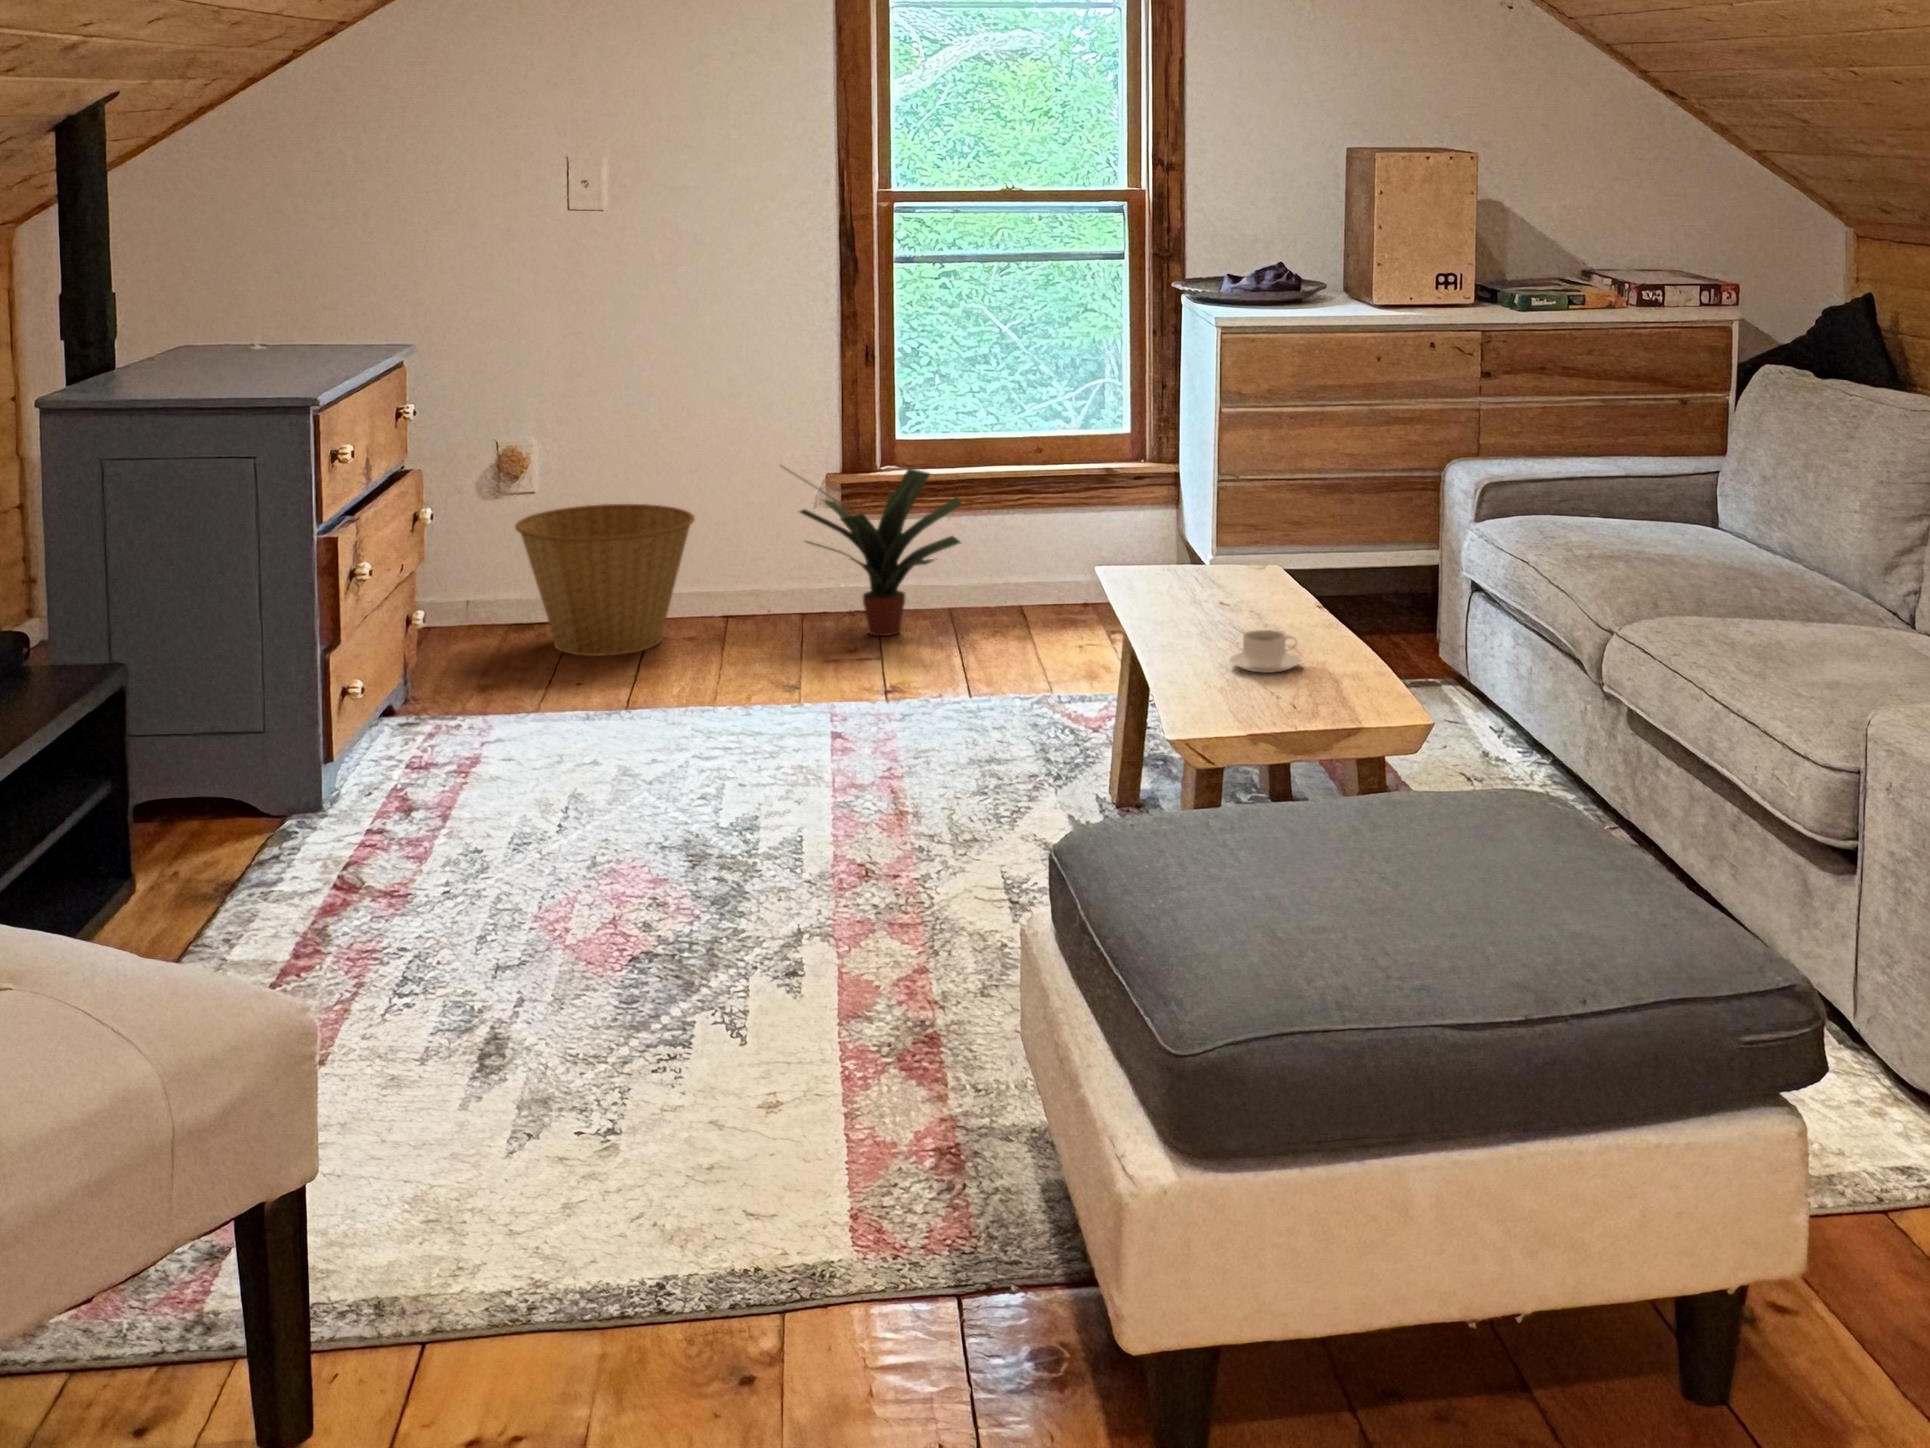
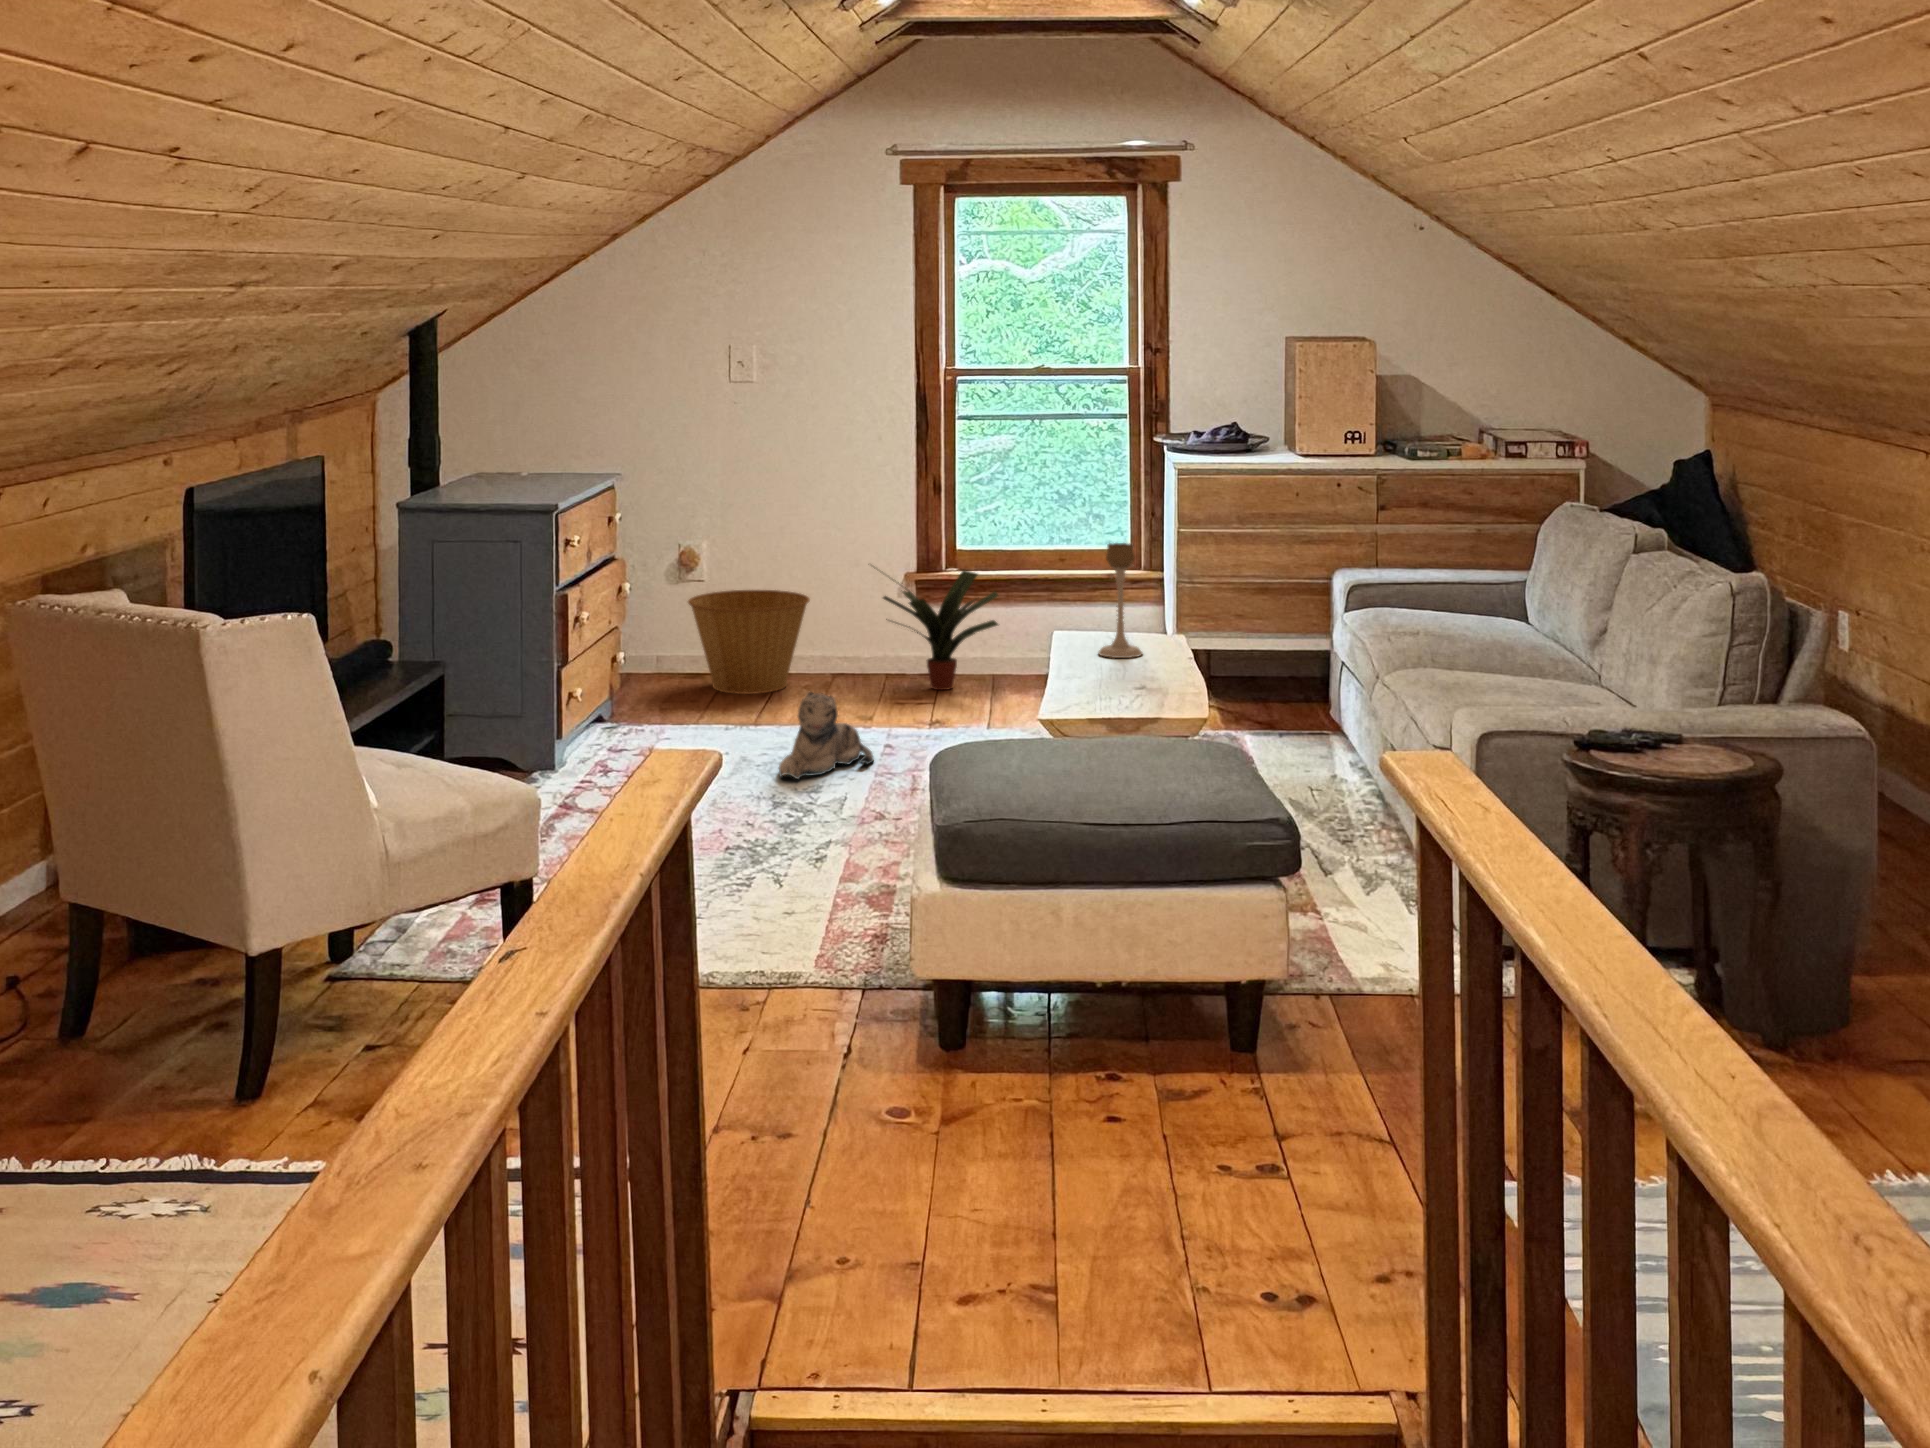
candle holder: none [1178,442,1245,614] -> present [1099,543,1143,658]
coffee cup: present [1230,630,1301,673] -> none [1110,663,1157,689]
plush toy: none [684,673,825,811] -> present [779,692,874,779]

